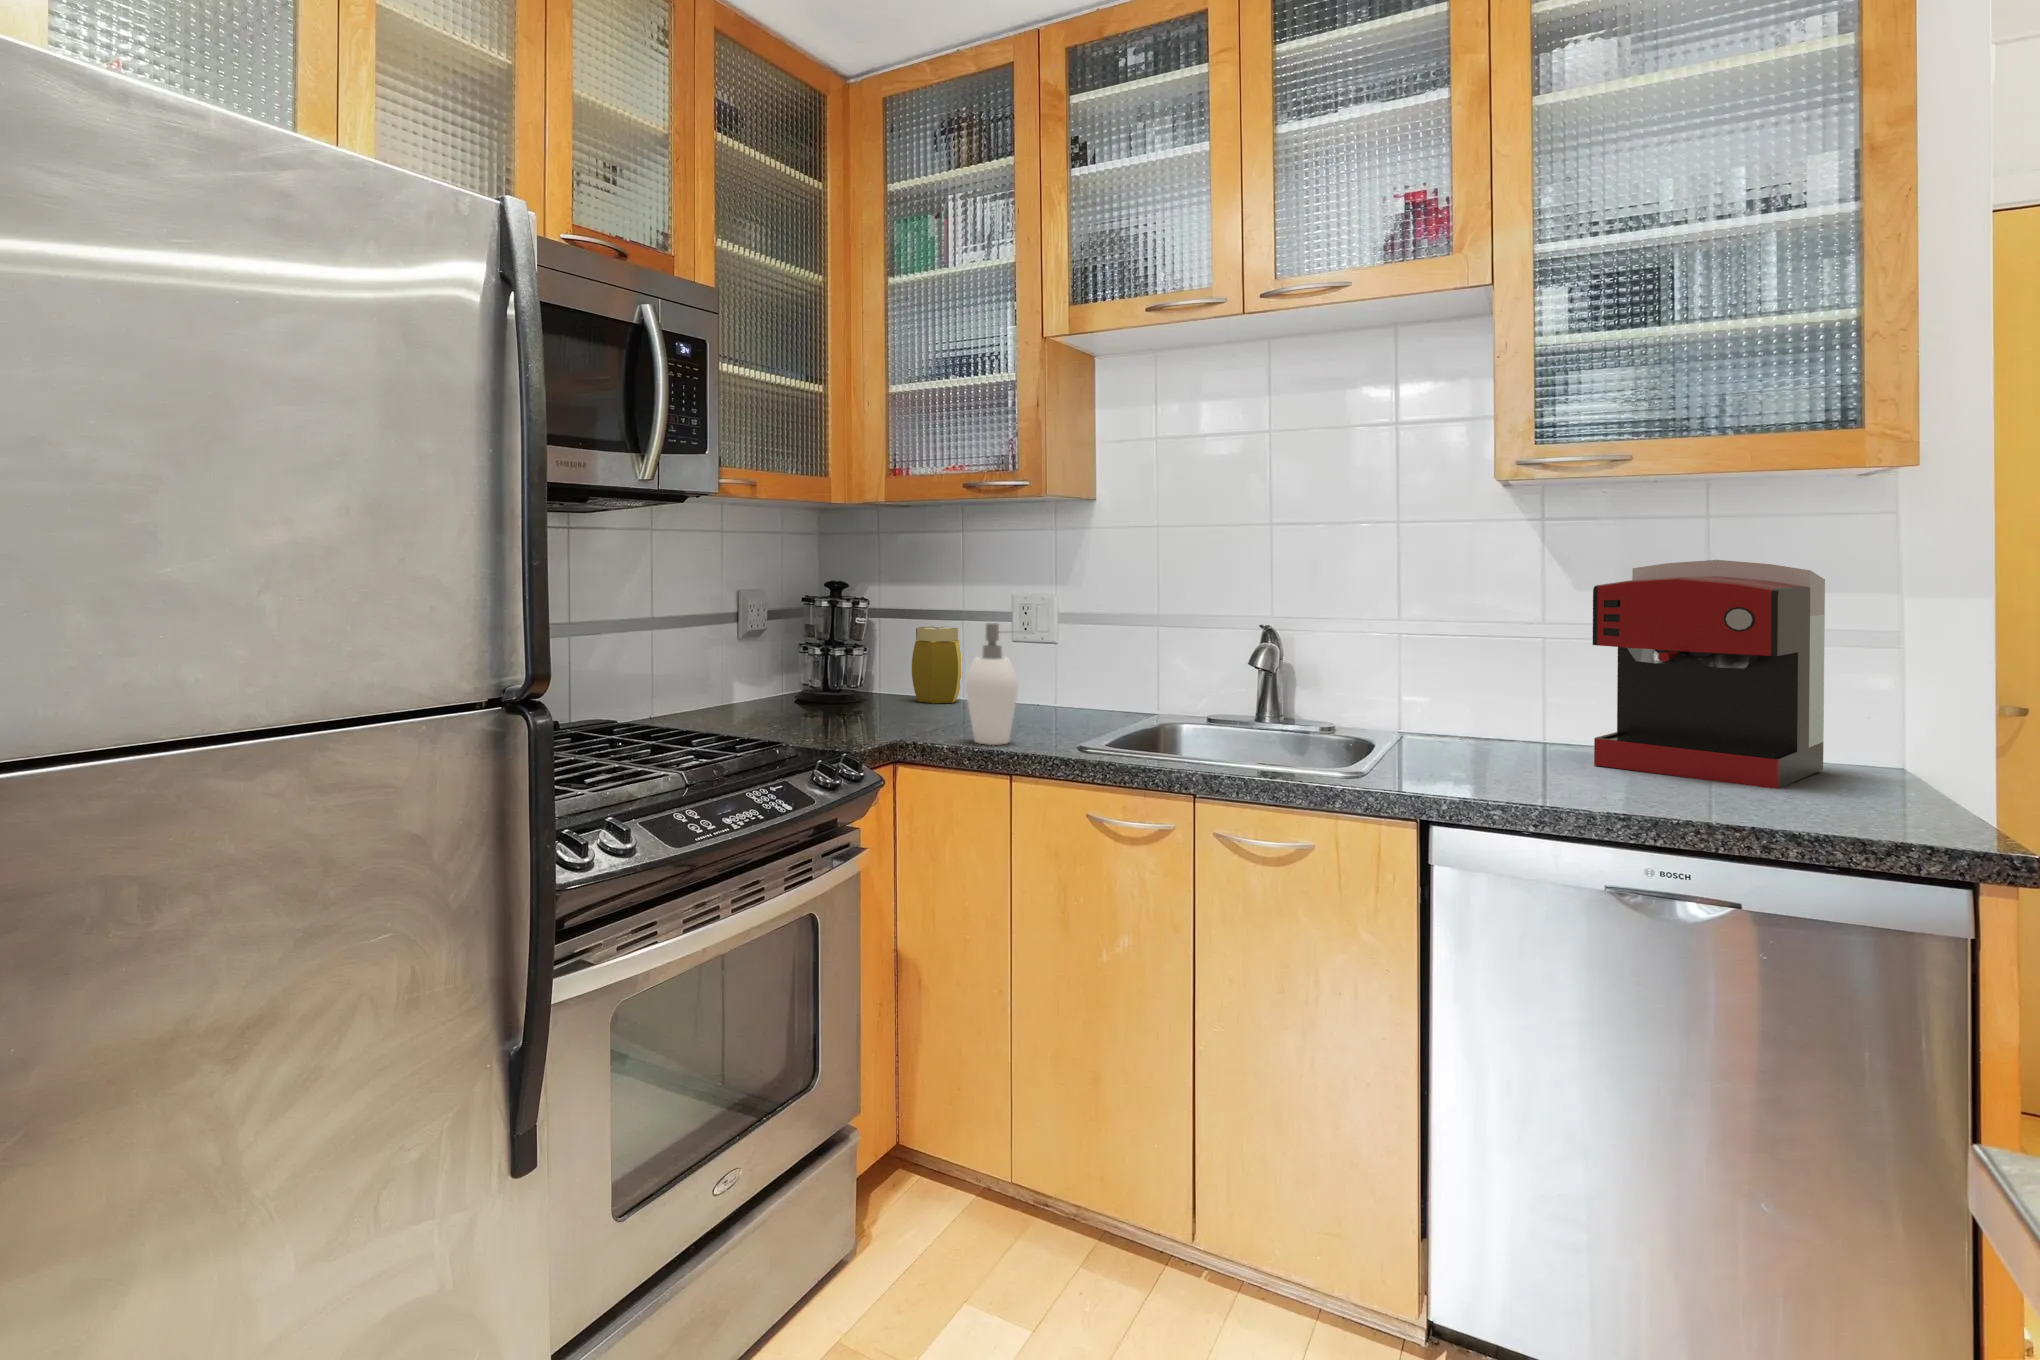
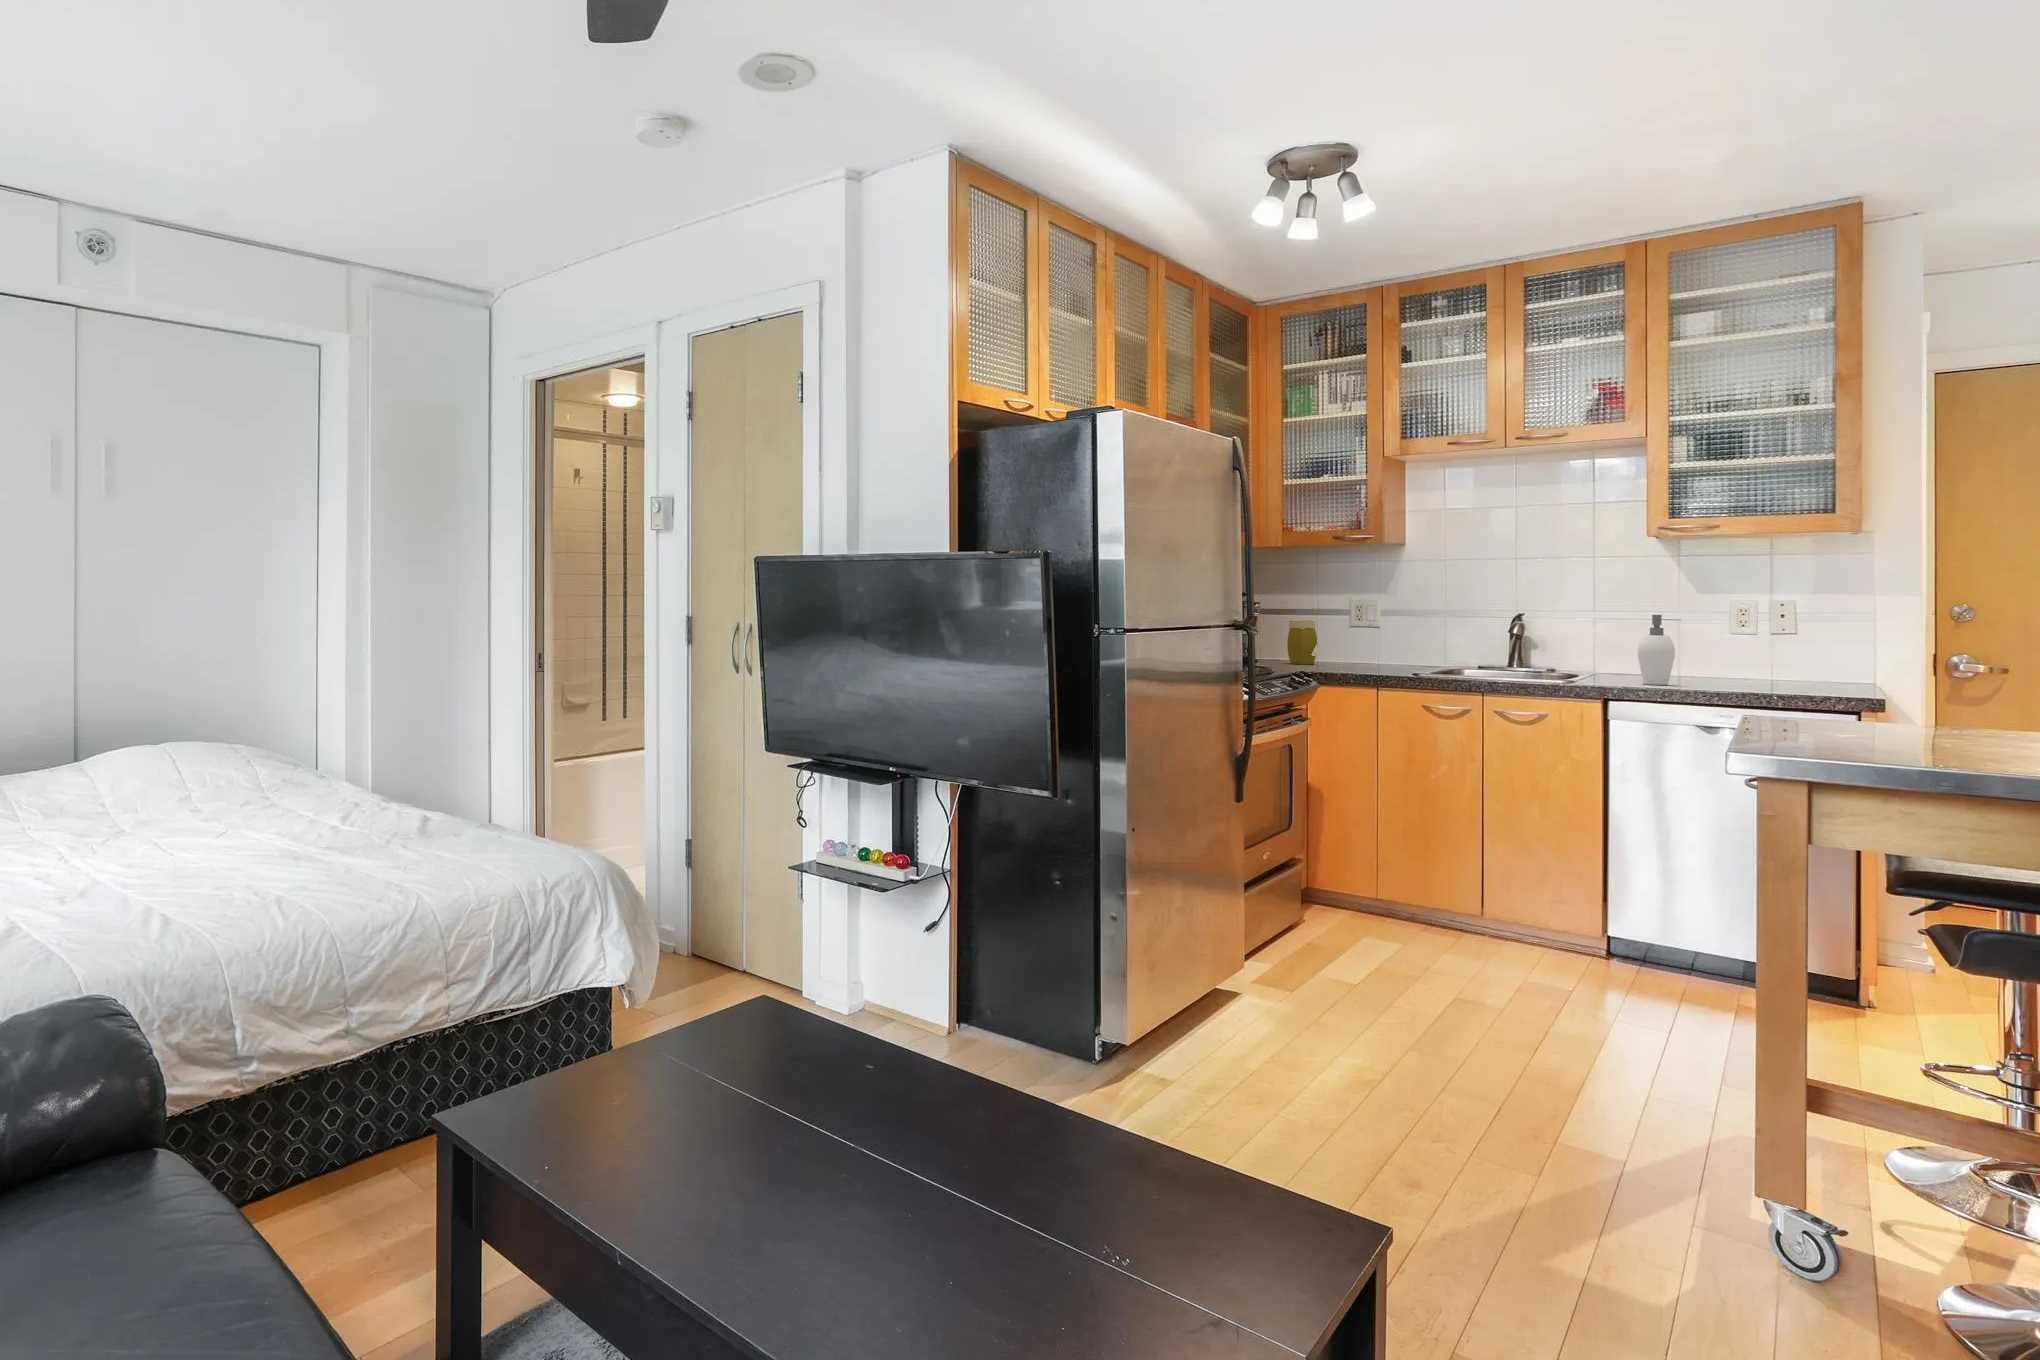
coffee maker: present [1593,560,1825,789] -> none [1701,577,1833,689]
soap dispenser: present [966,623,1018,745] -> present [1638,615,1680,685]

